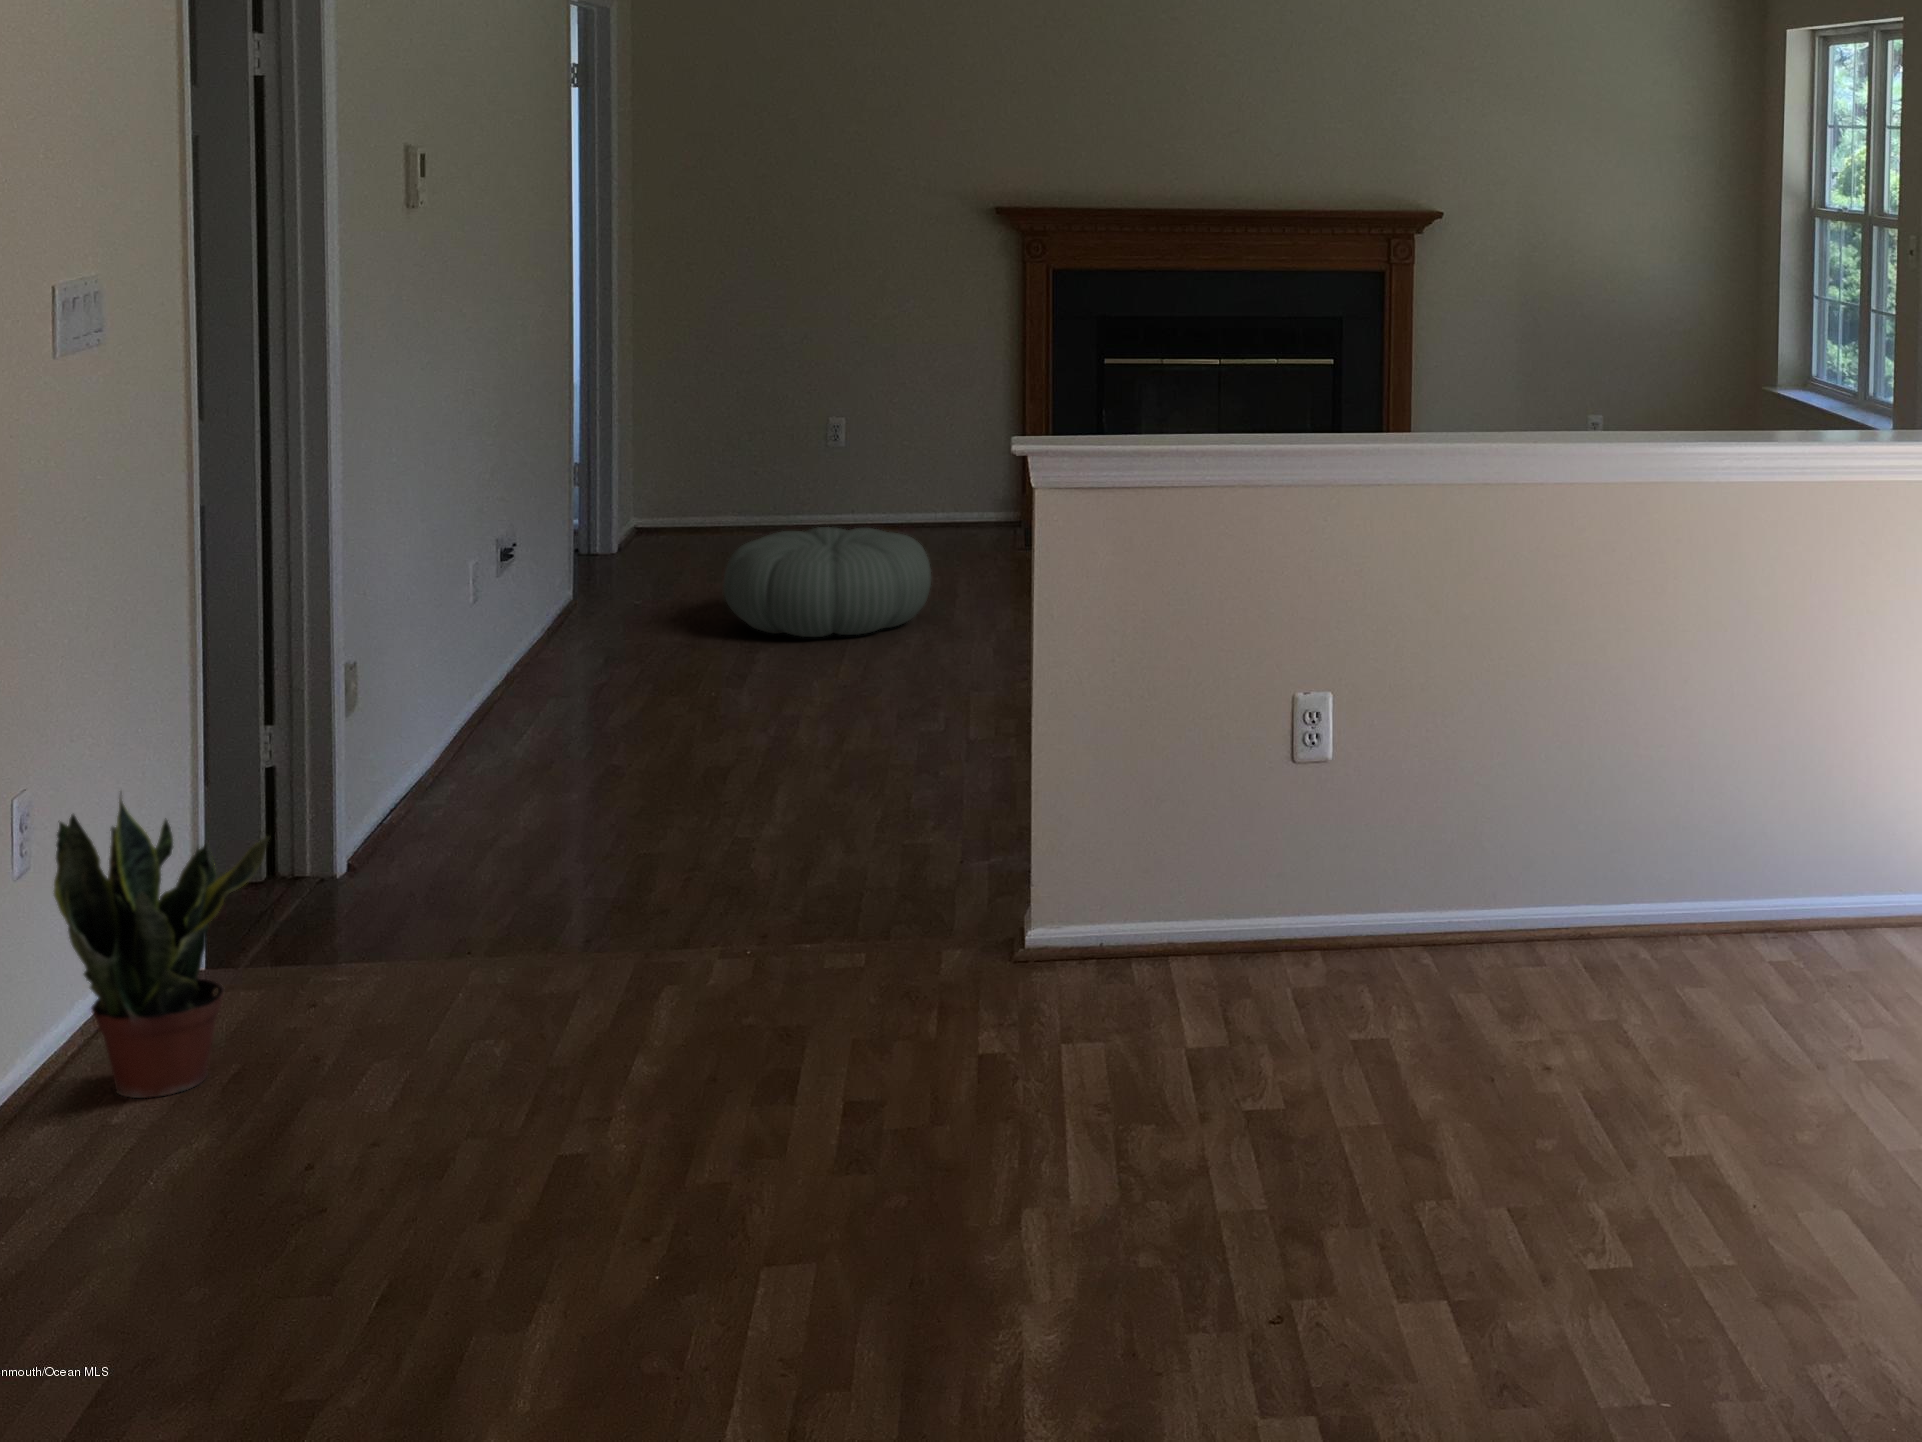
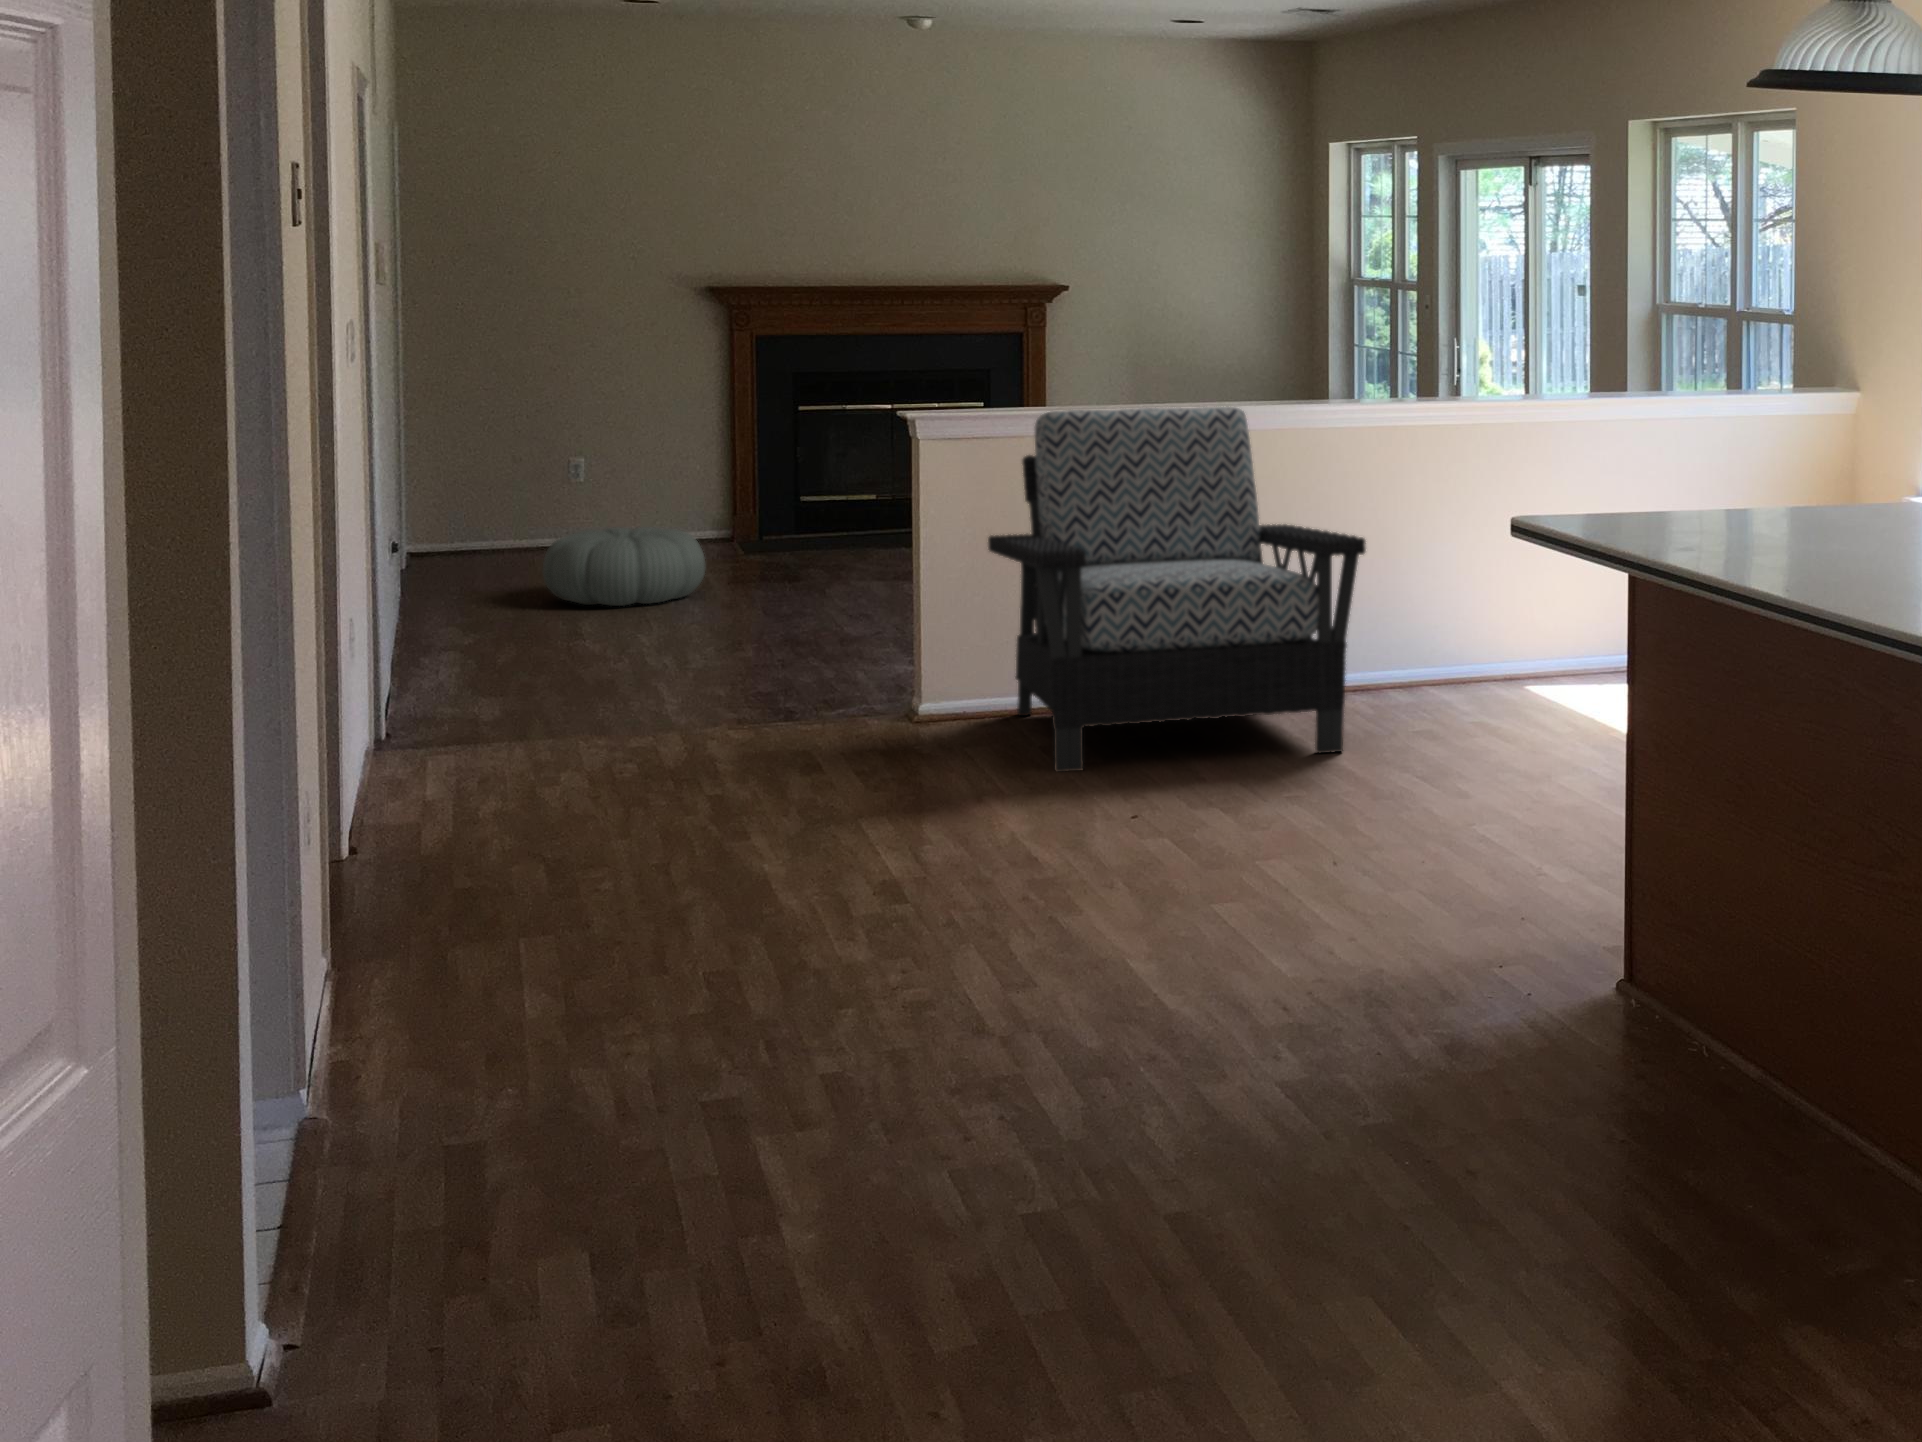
armchair: none [1146,459,1785,1159] -> present [988,407,1366,772]
potted plant: present [54,797,270,1098] -> none [369,598,506,783]

